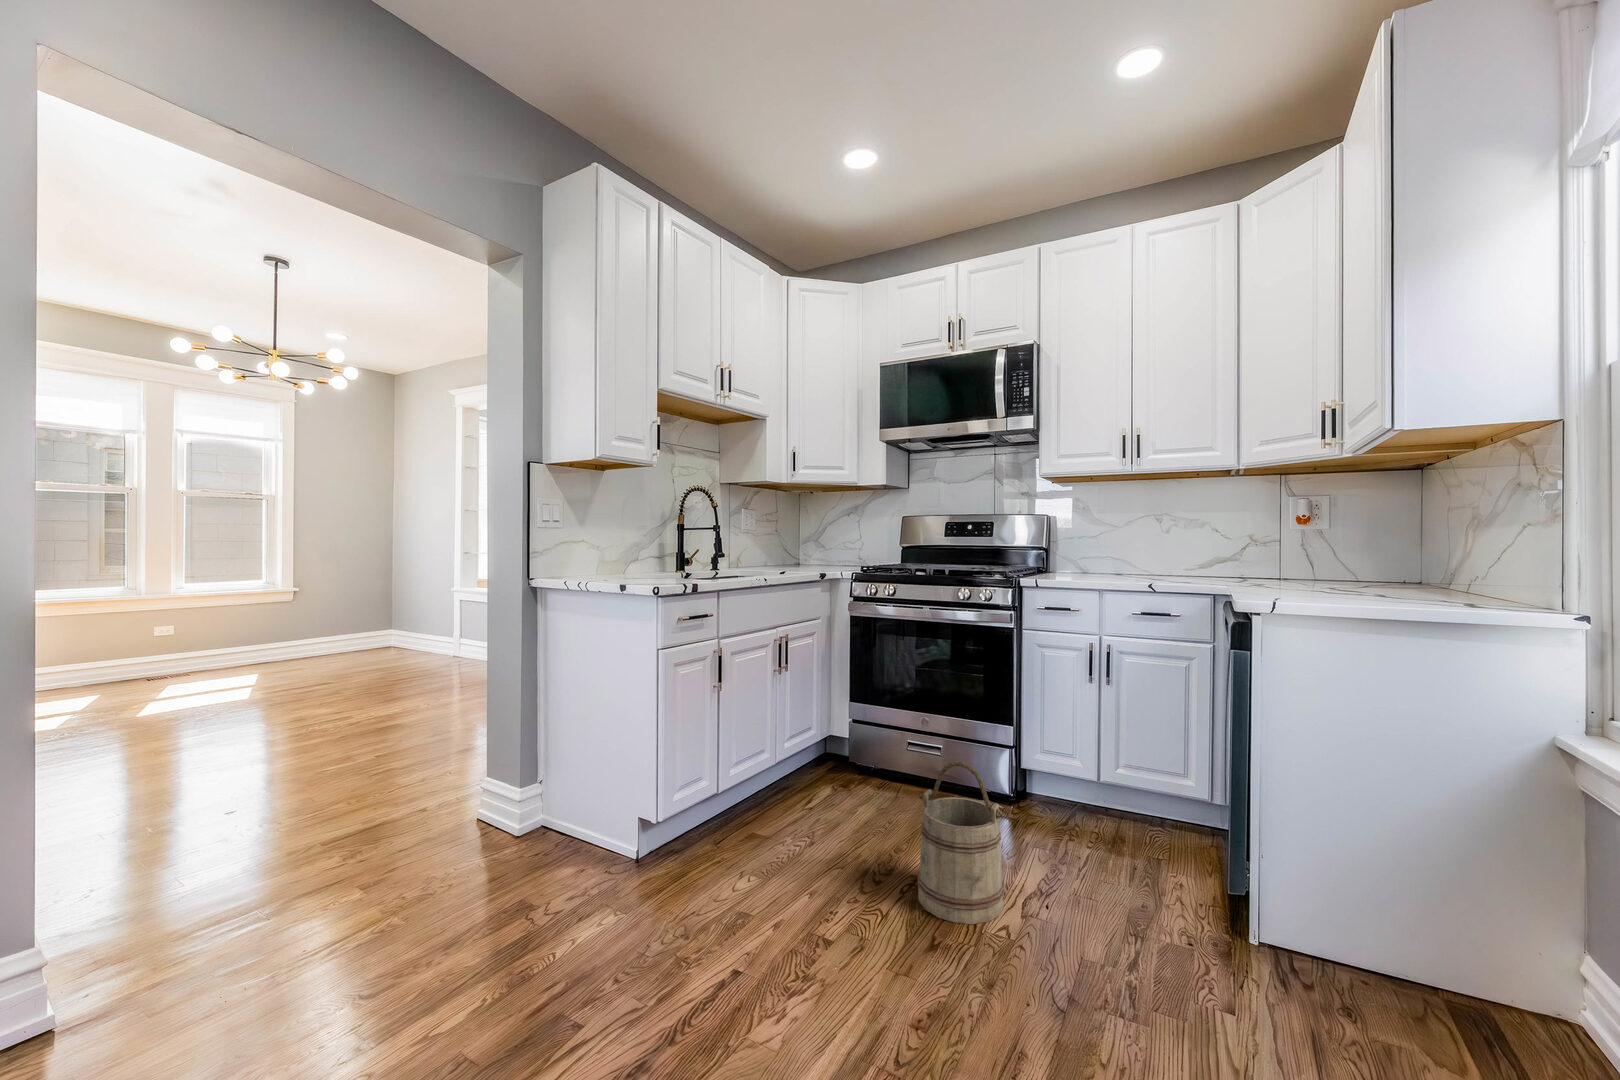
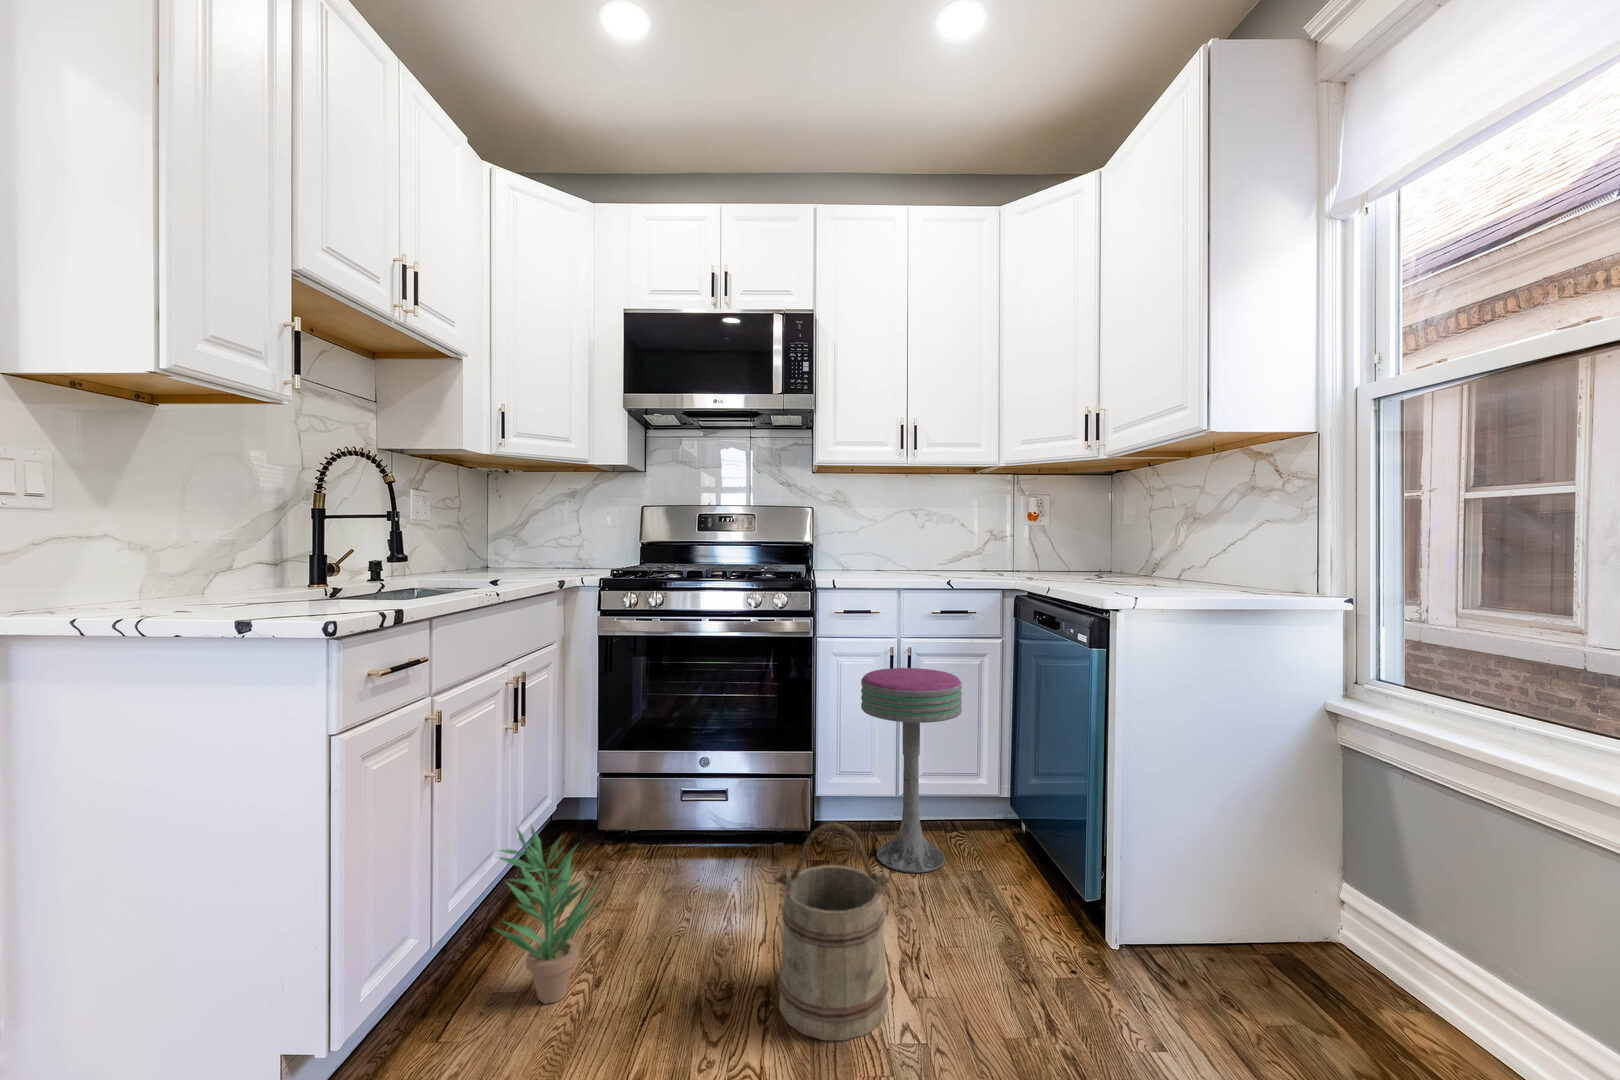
bar stool: none [1050,660,1148,844] -> present [861,668,962,873]
potted plant: none [745,727,813,848] -> present [496,826,595,1004]

